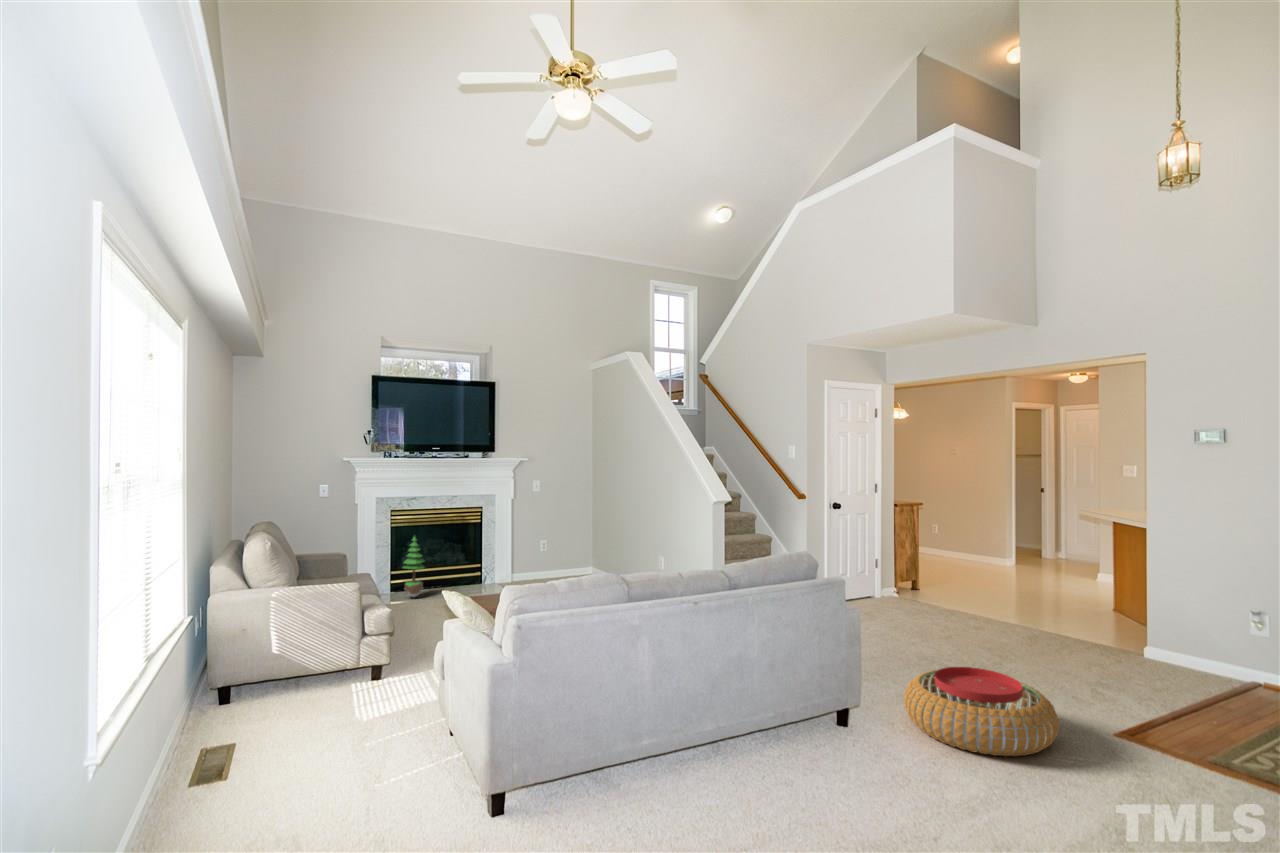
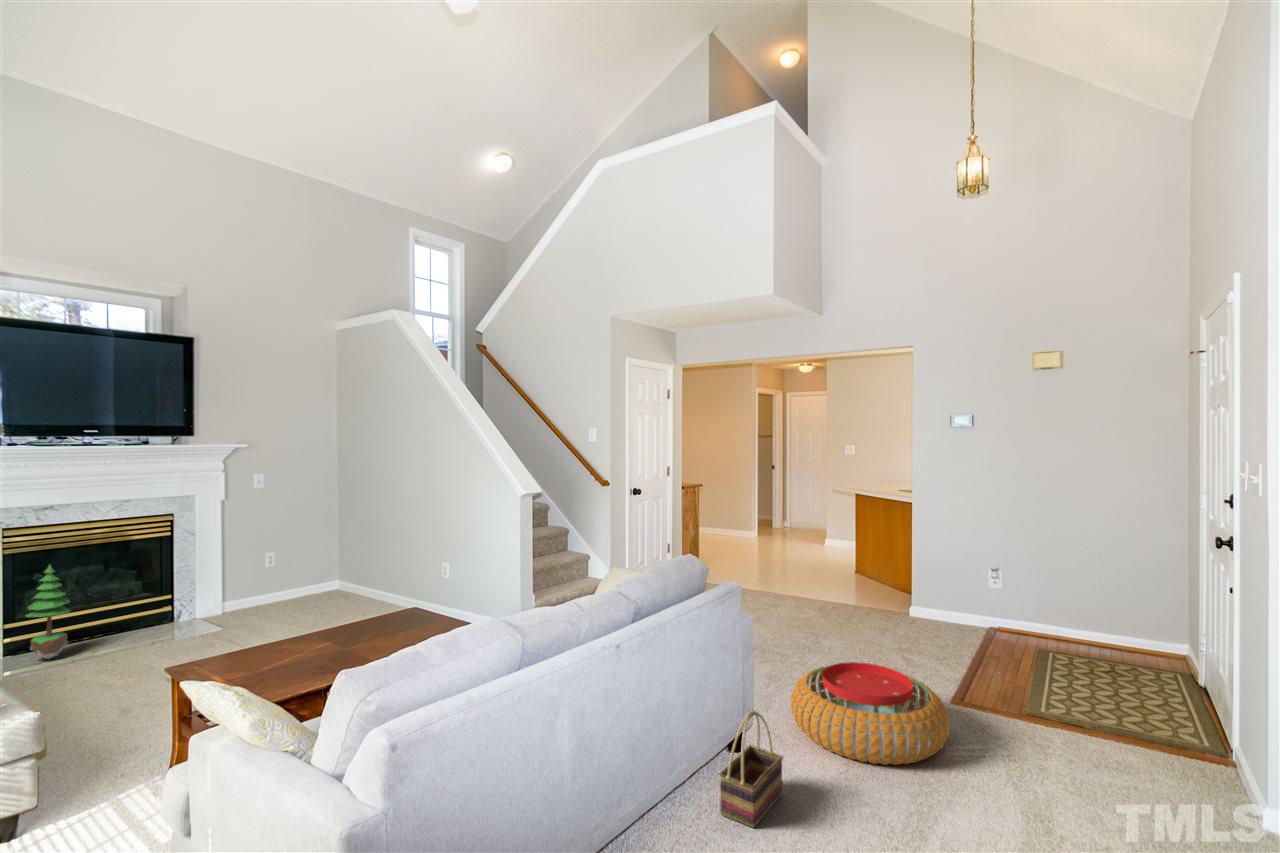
basket: none [798,676,860,762] -> present [719,711,783,828]

